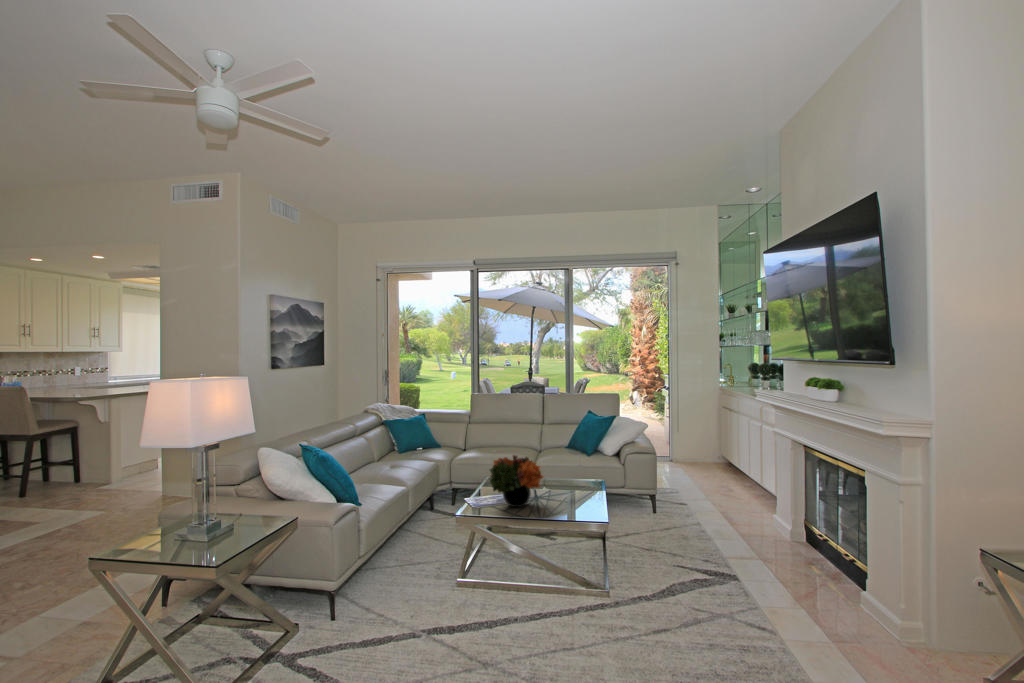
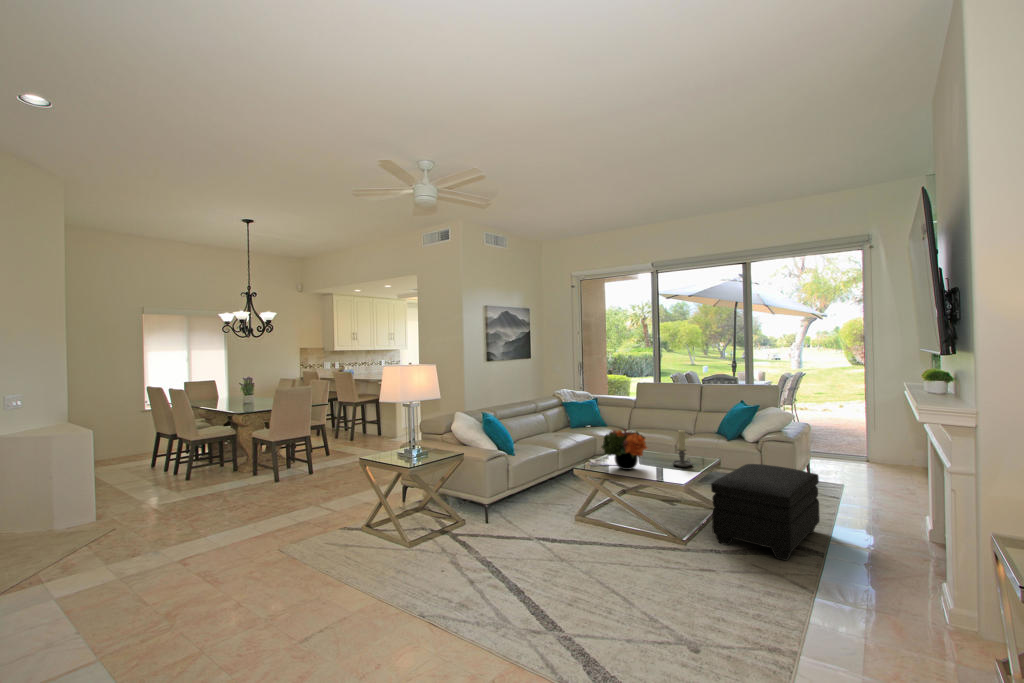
candle holder: none [560,450,582,493] -> present [672,430,692,467]
ottoman: none [625,480,713,589] -> present [711,464,820,561]

